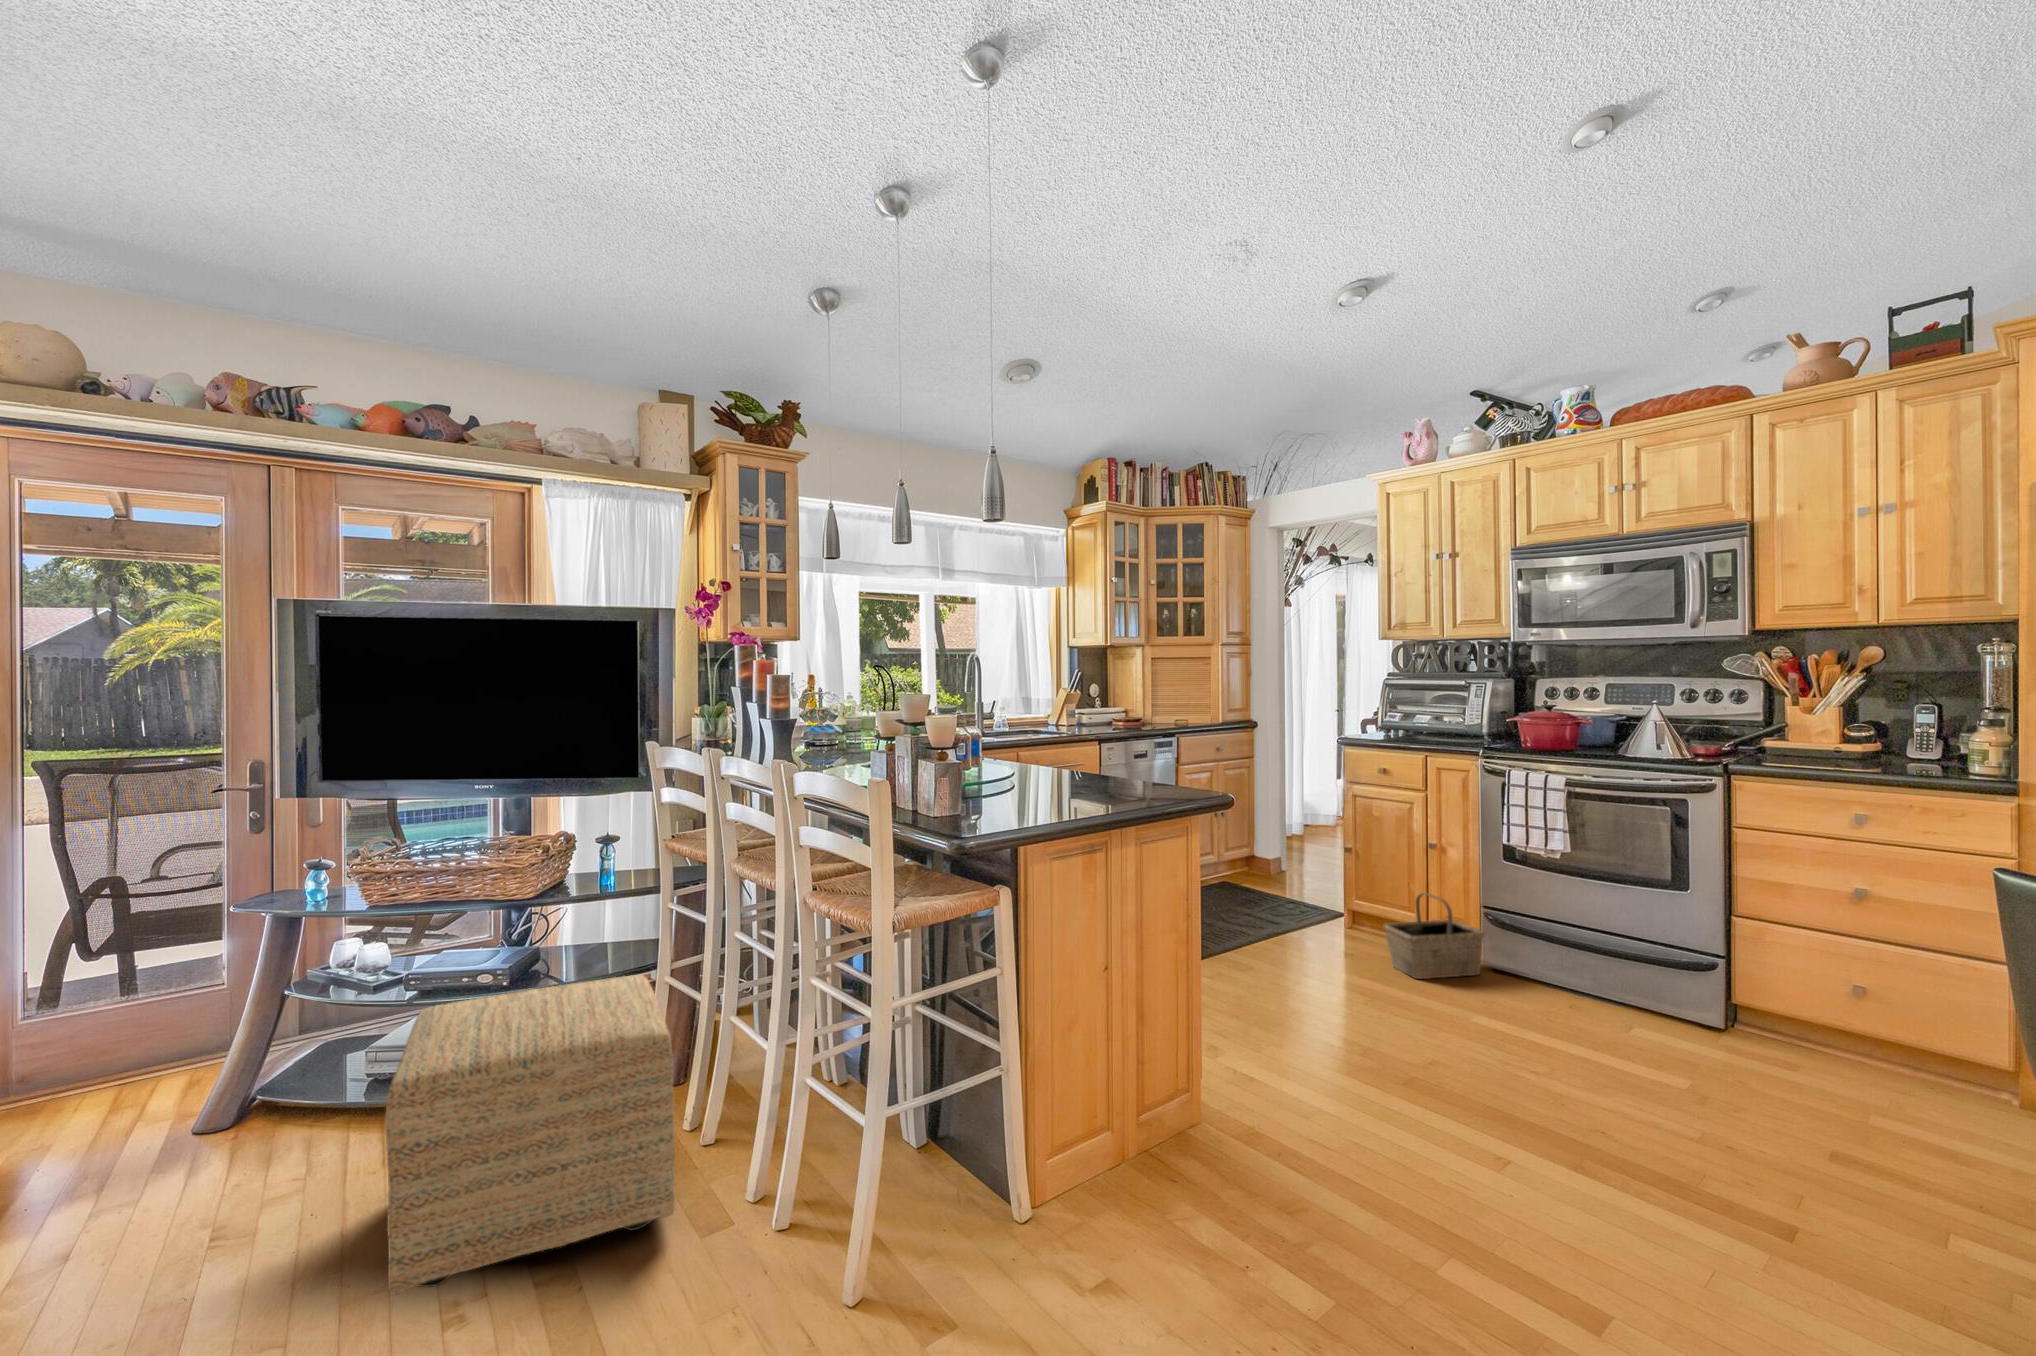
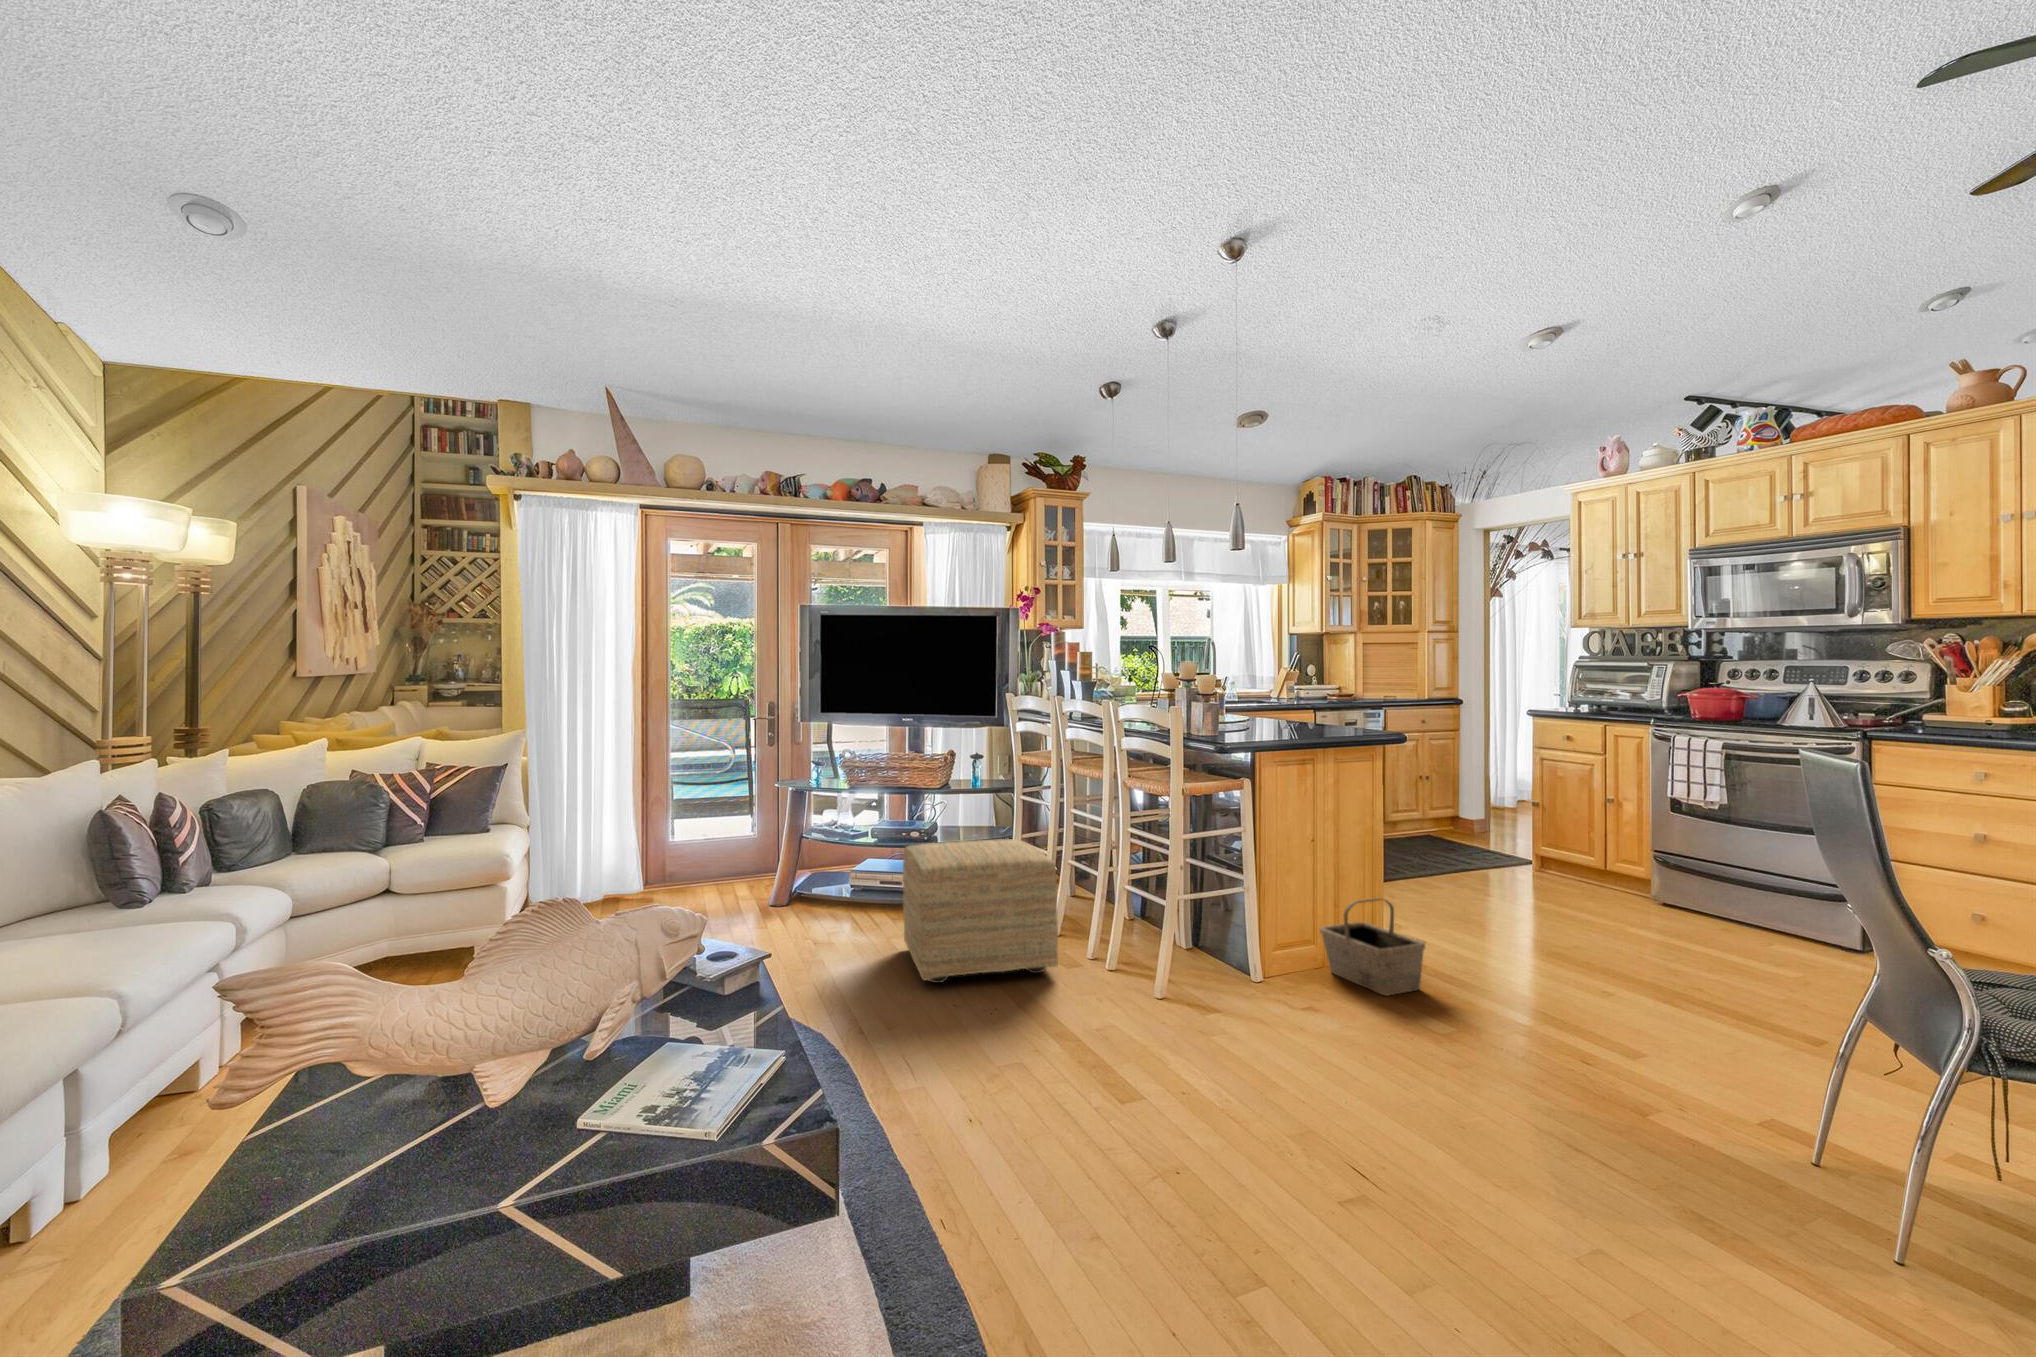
basket: present [1384,893,1484,979] -> present [1320,898,1425,995]

